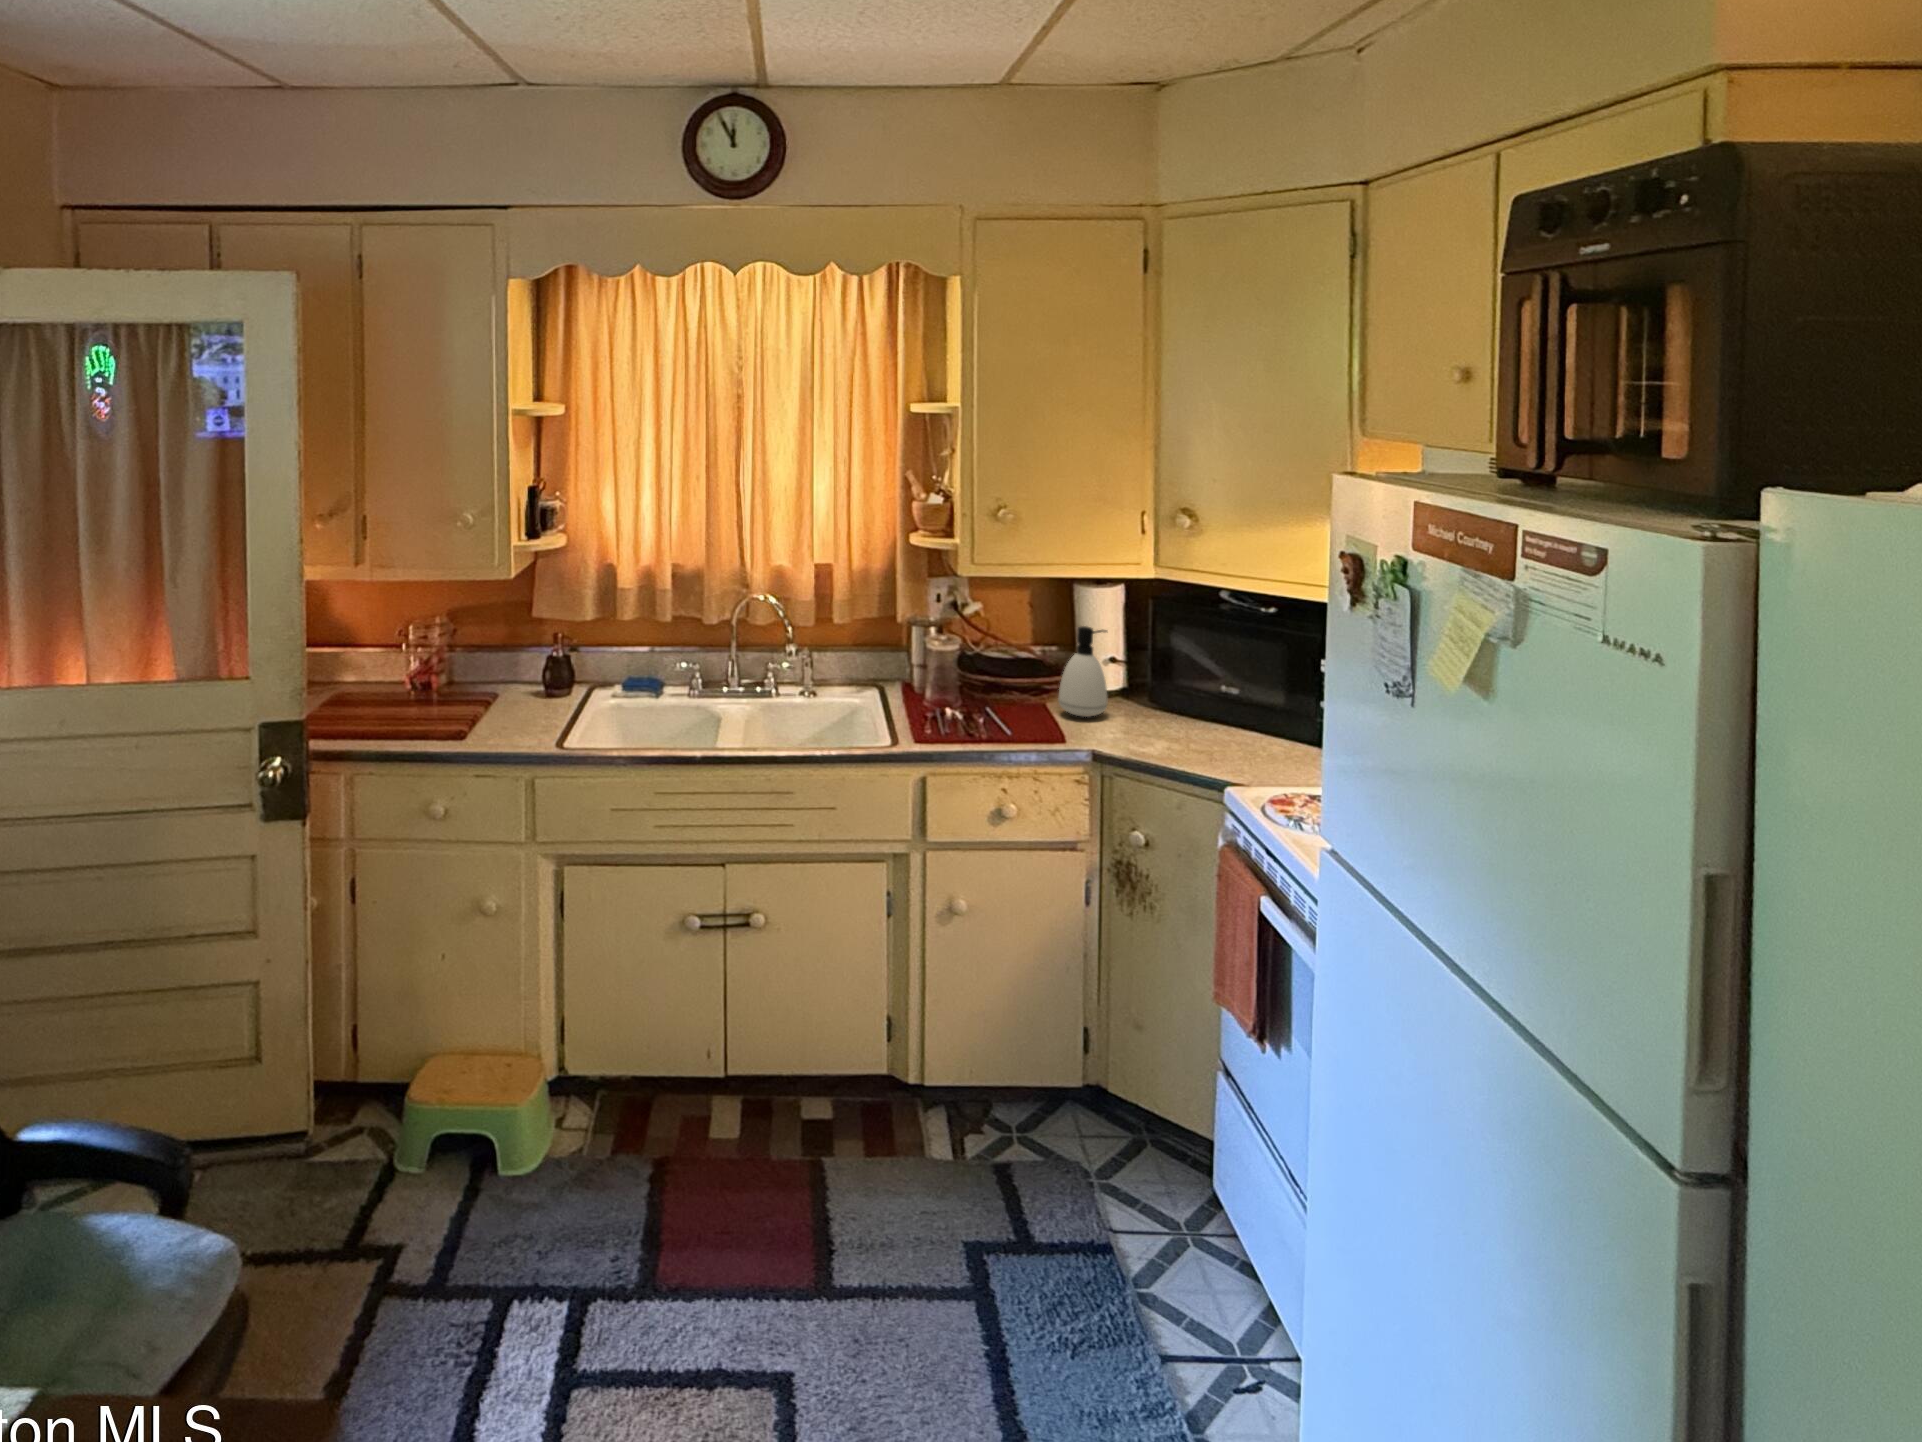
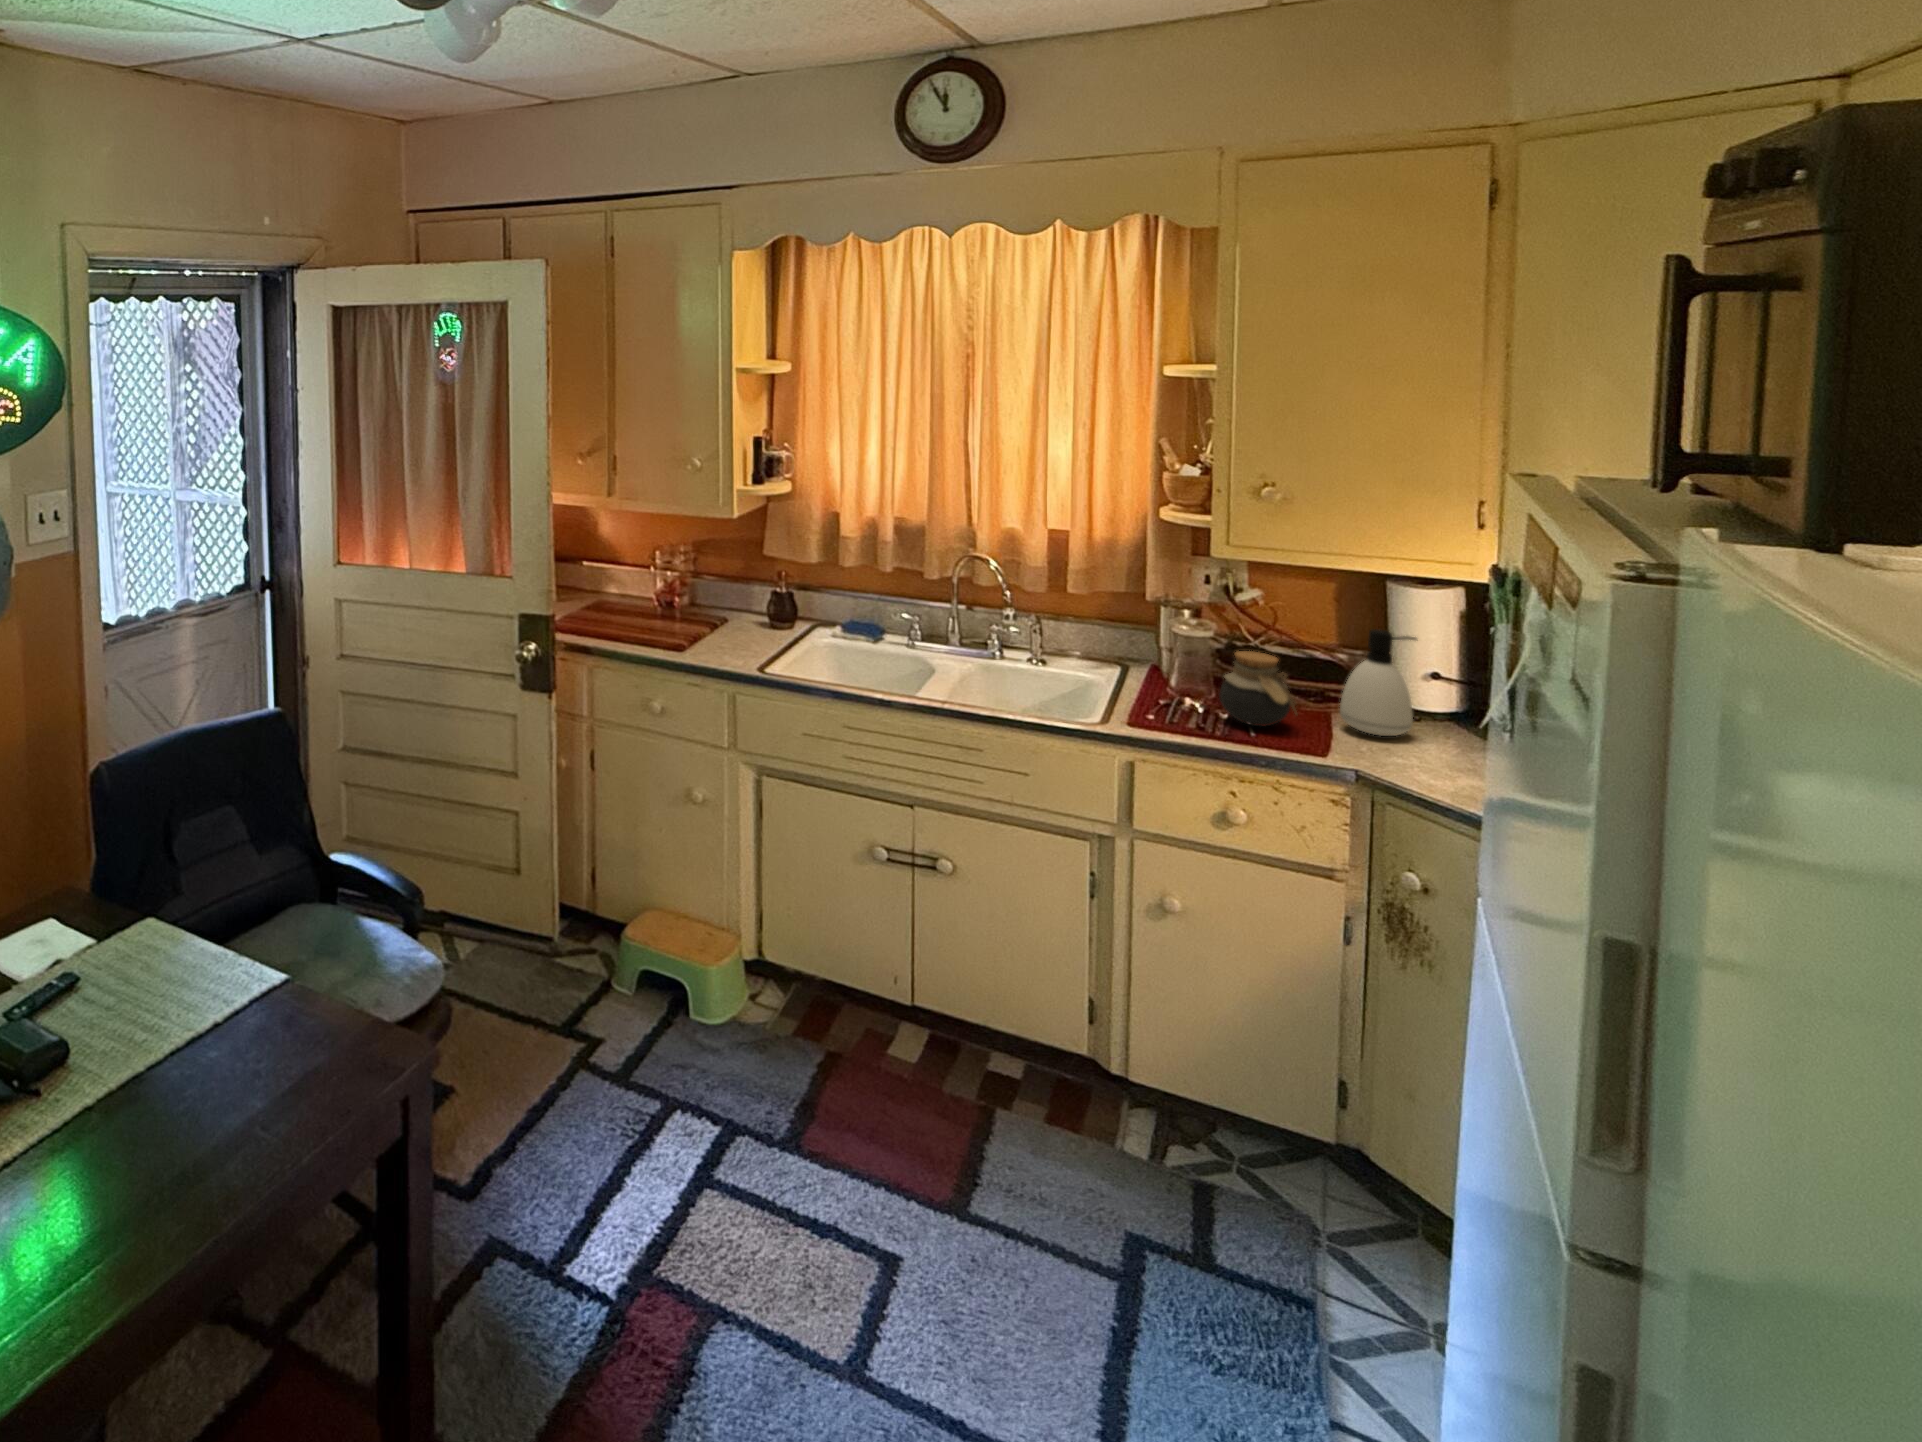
jar: none [977,658,1037,724] -> present [1219,651,1297,726]

